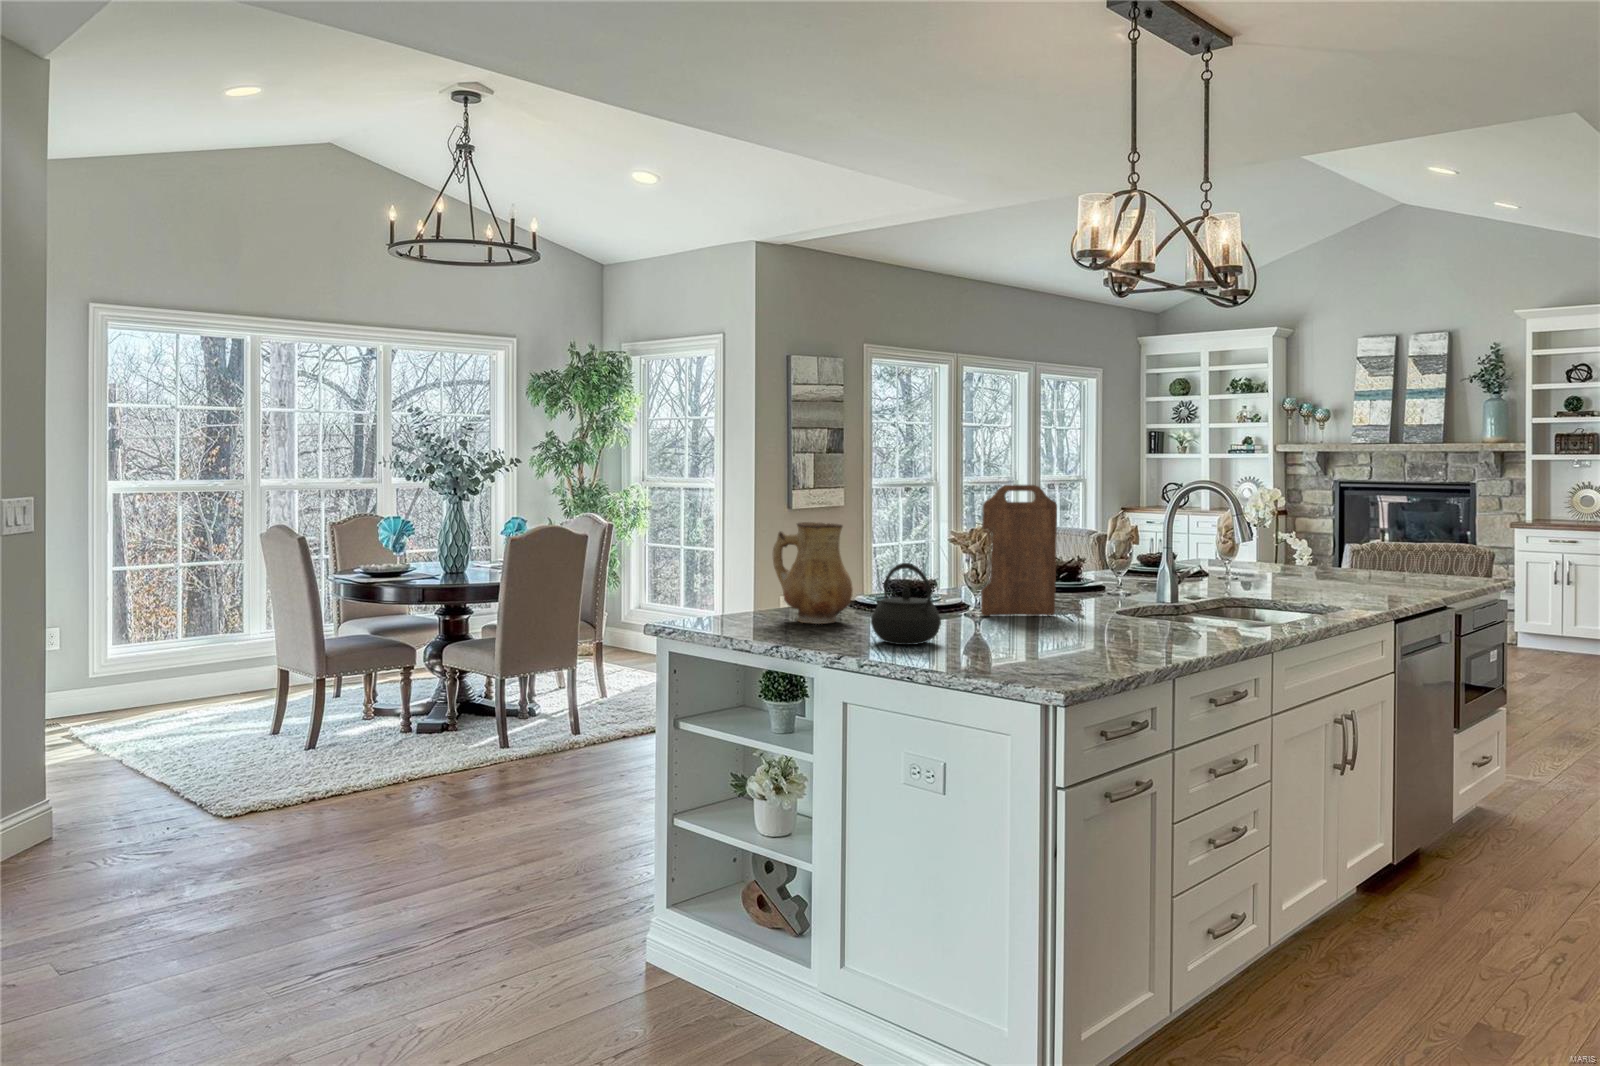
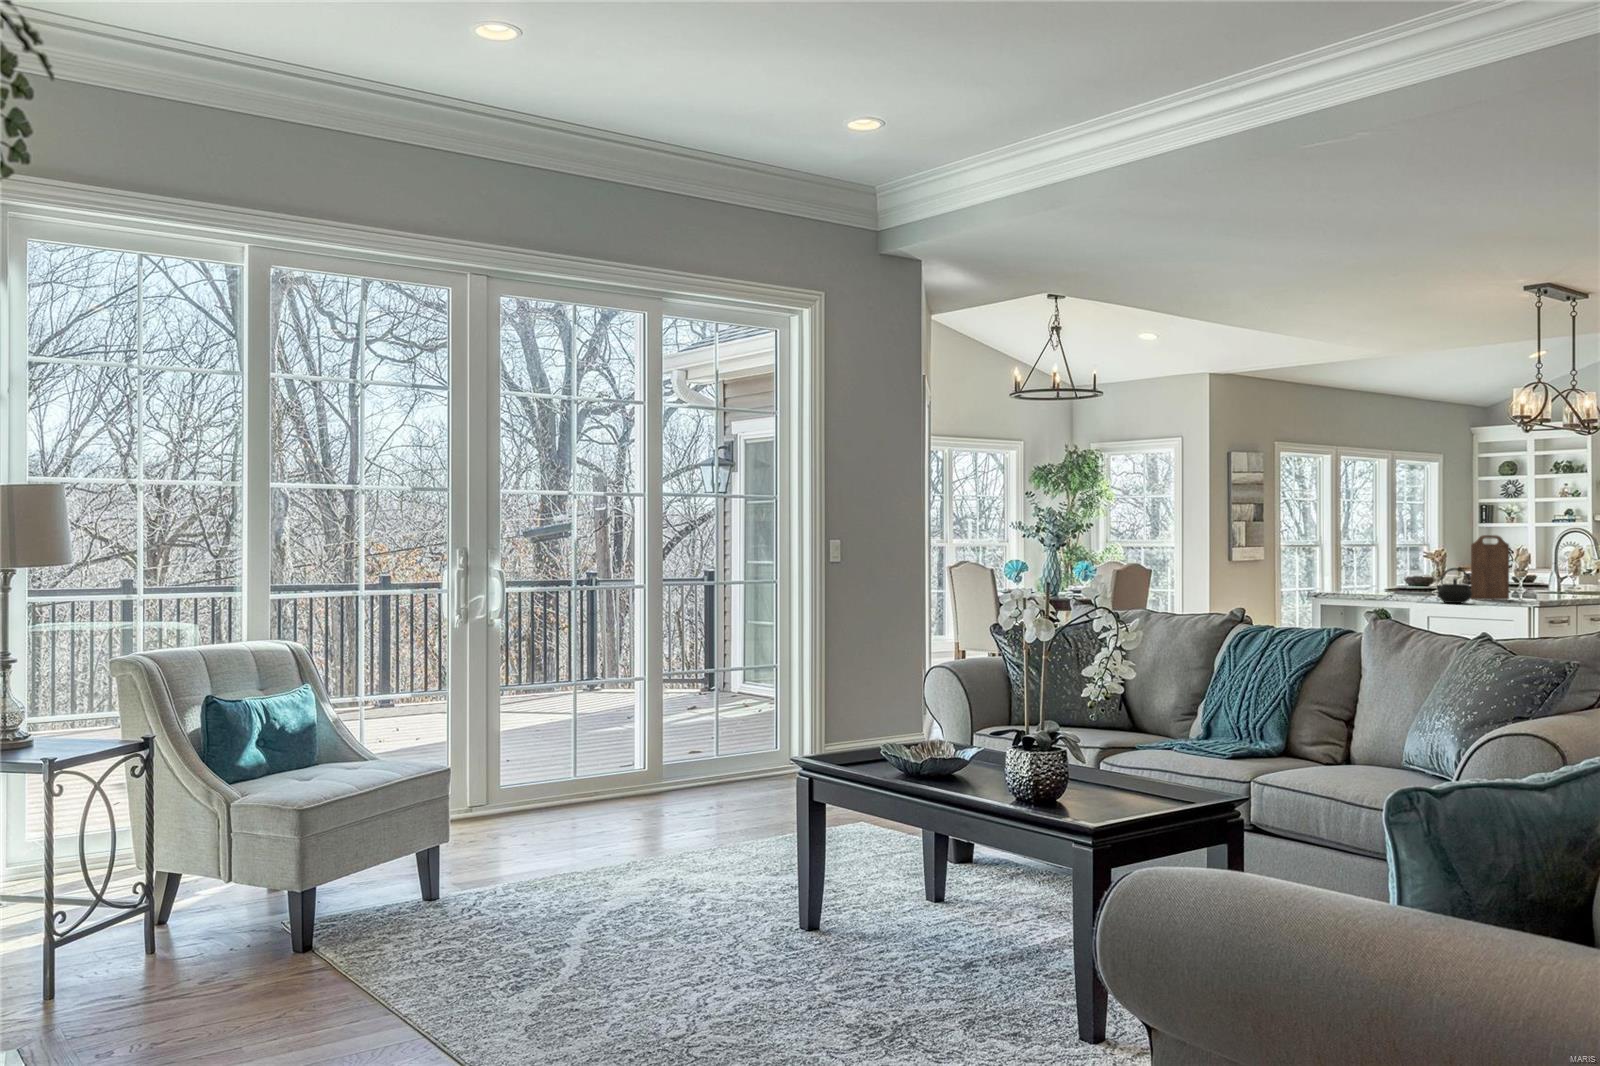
ceramic pitcher: present [773,522,853,624] -> none [1372,552,1413,599]

